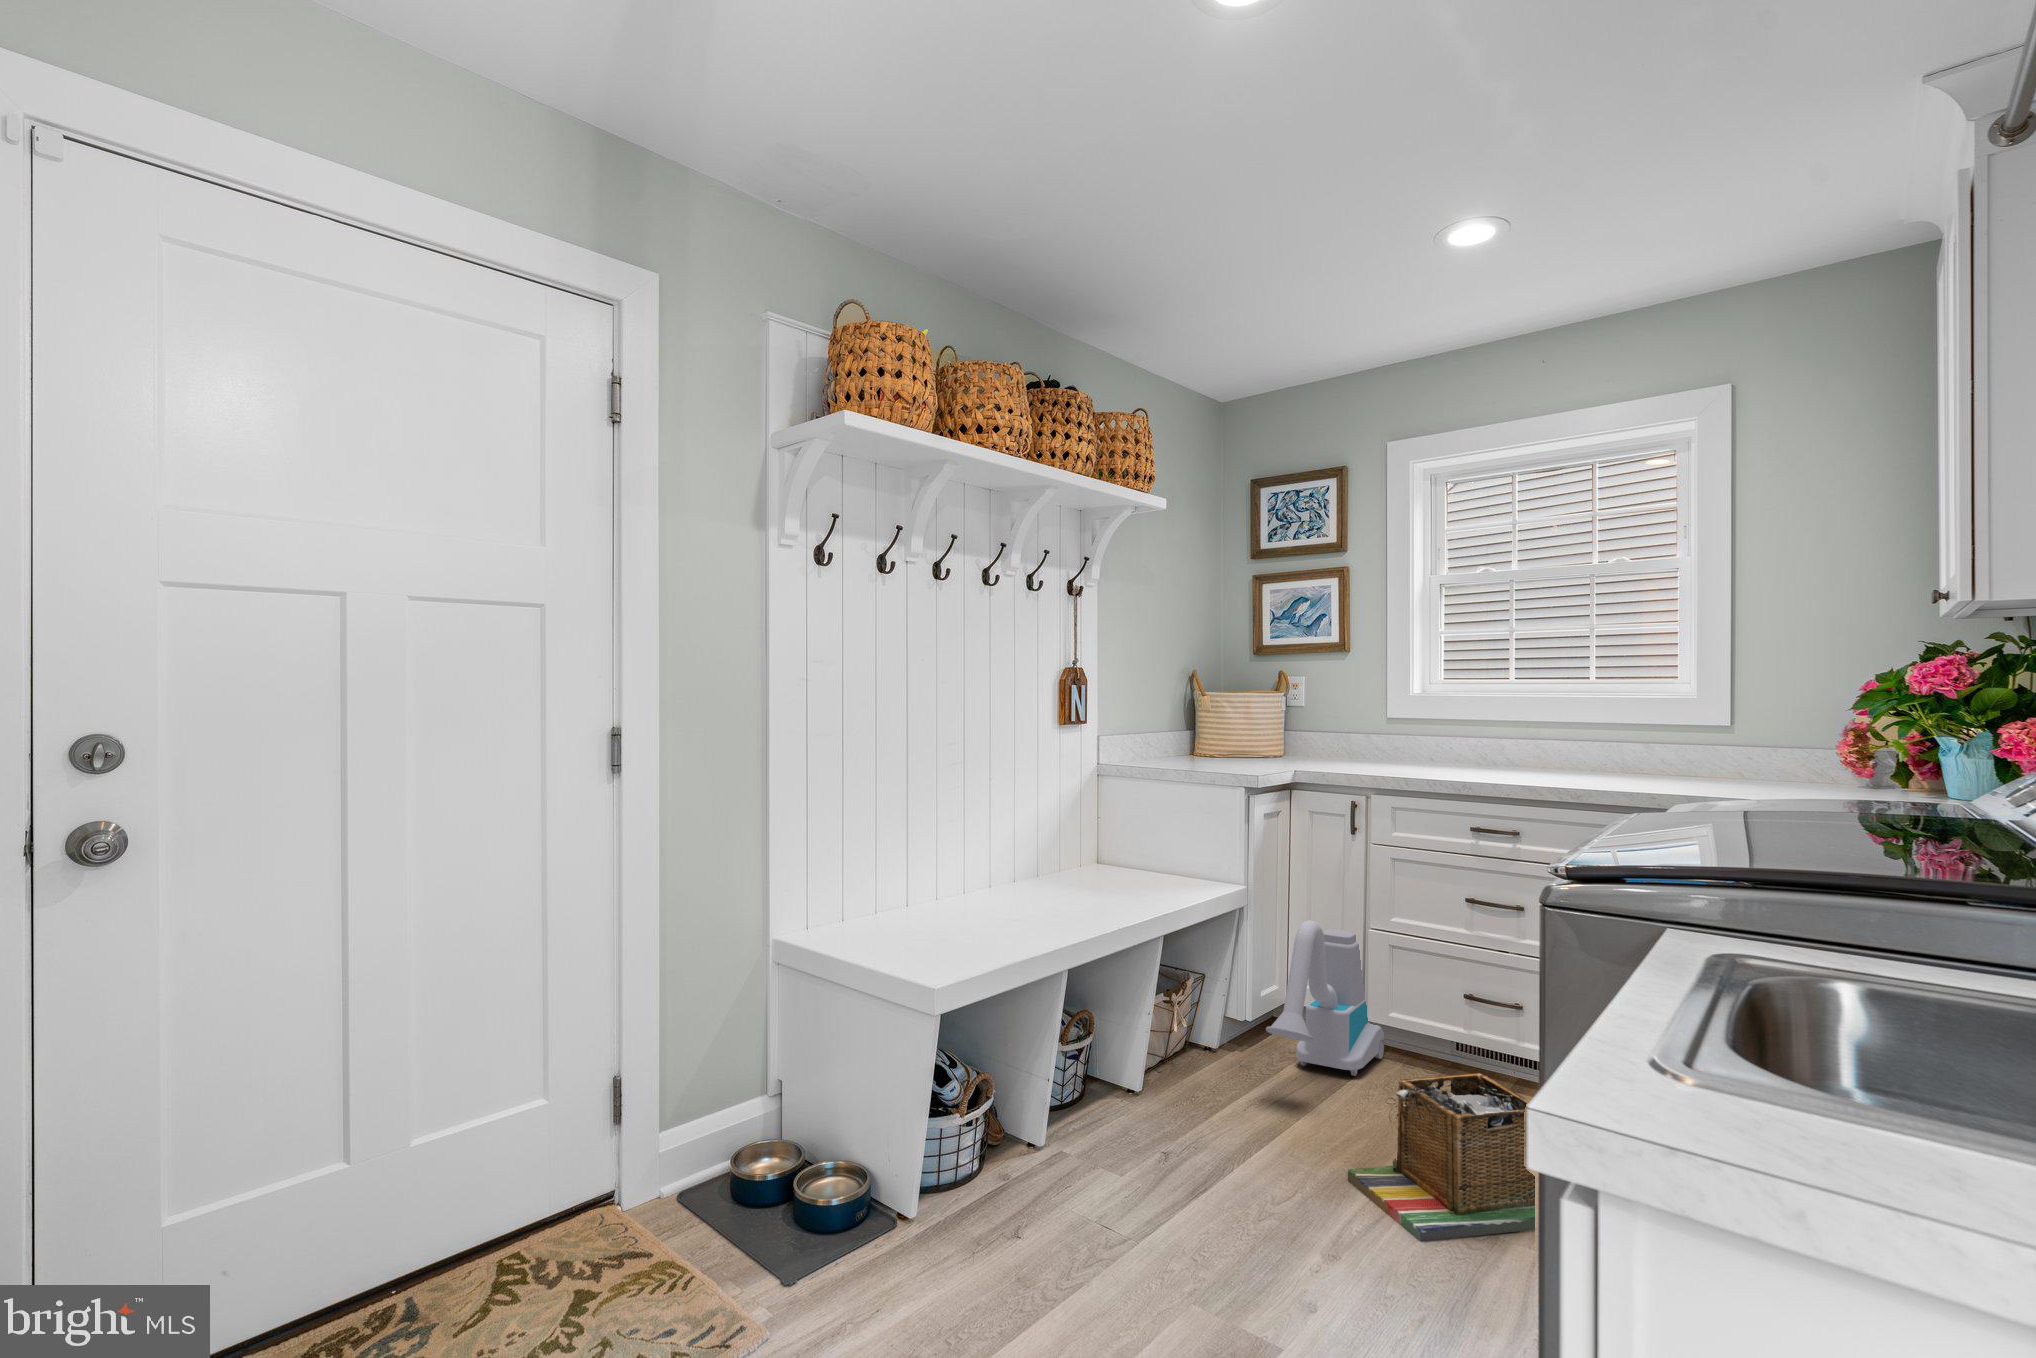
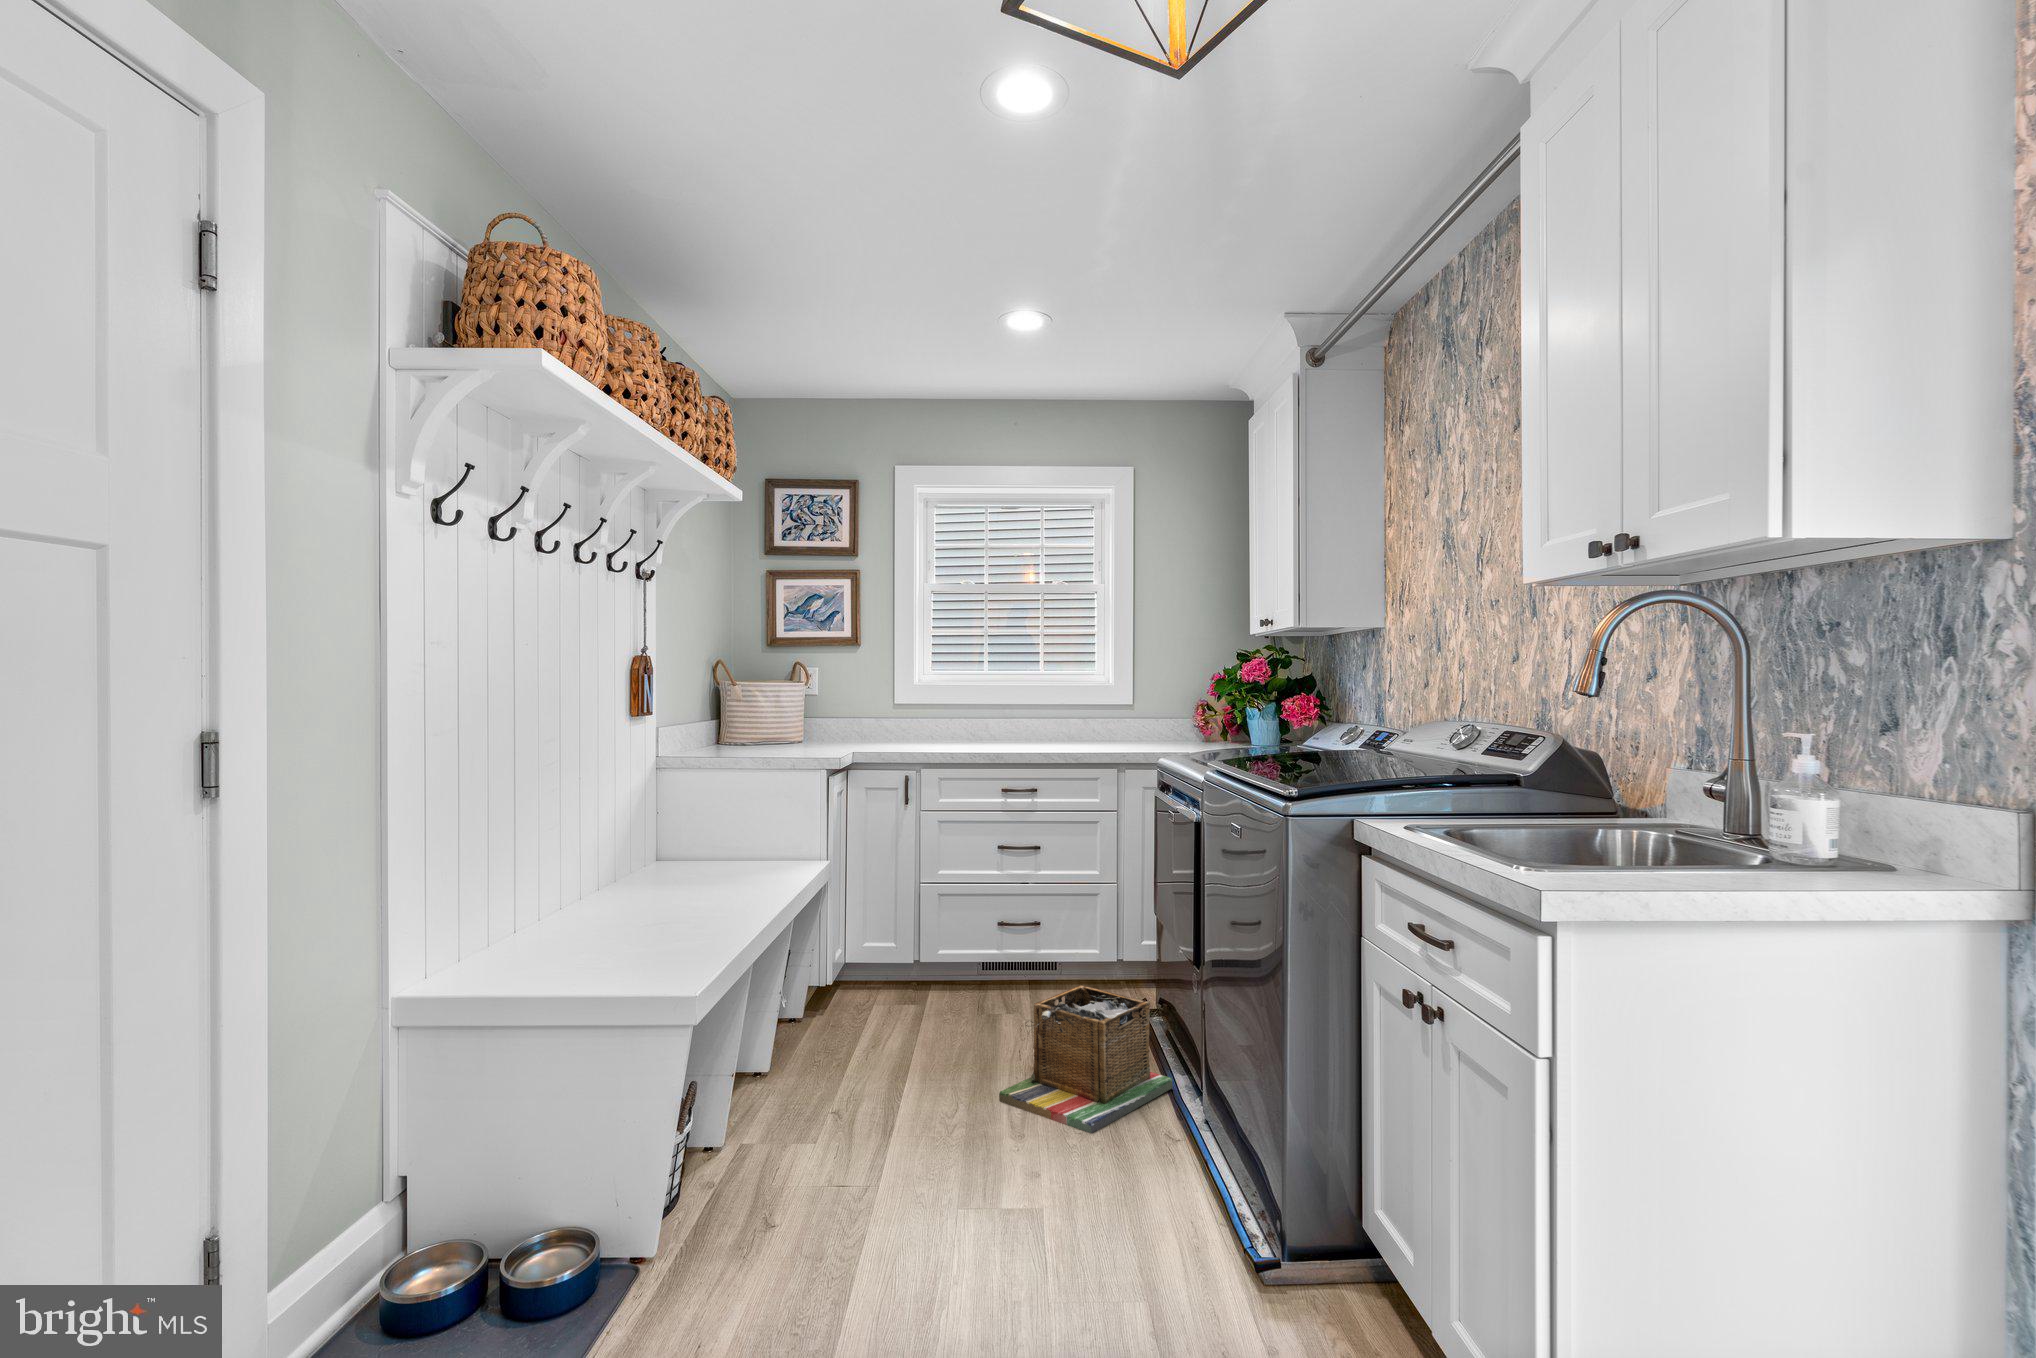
vacuum cleaner: present [1266,920,1384,1076] -> none [874,882,936,1015]

